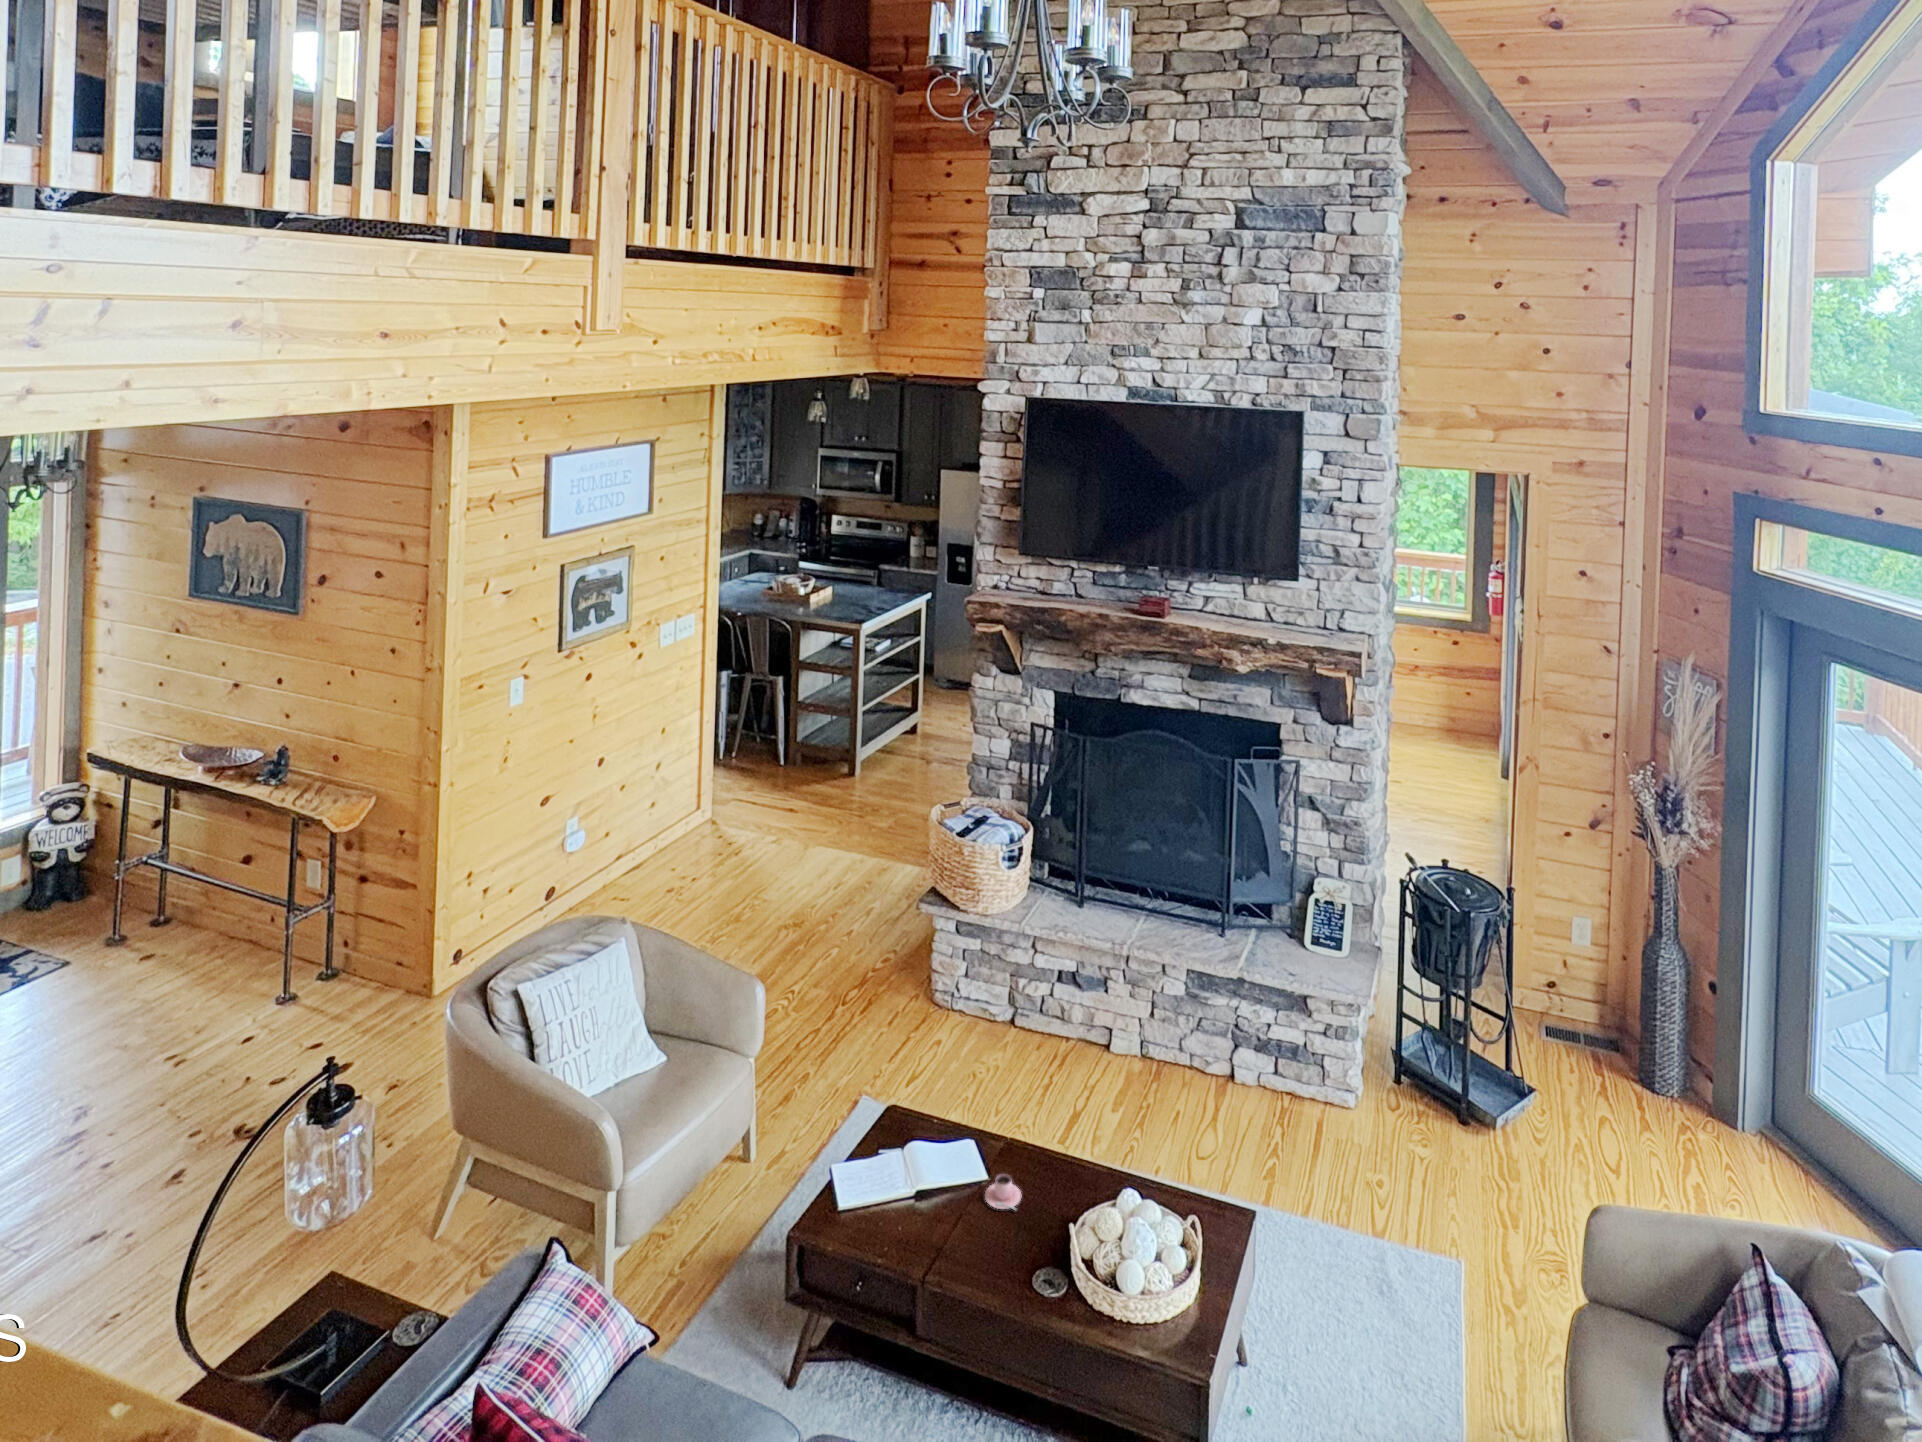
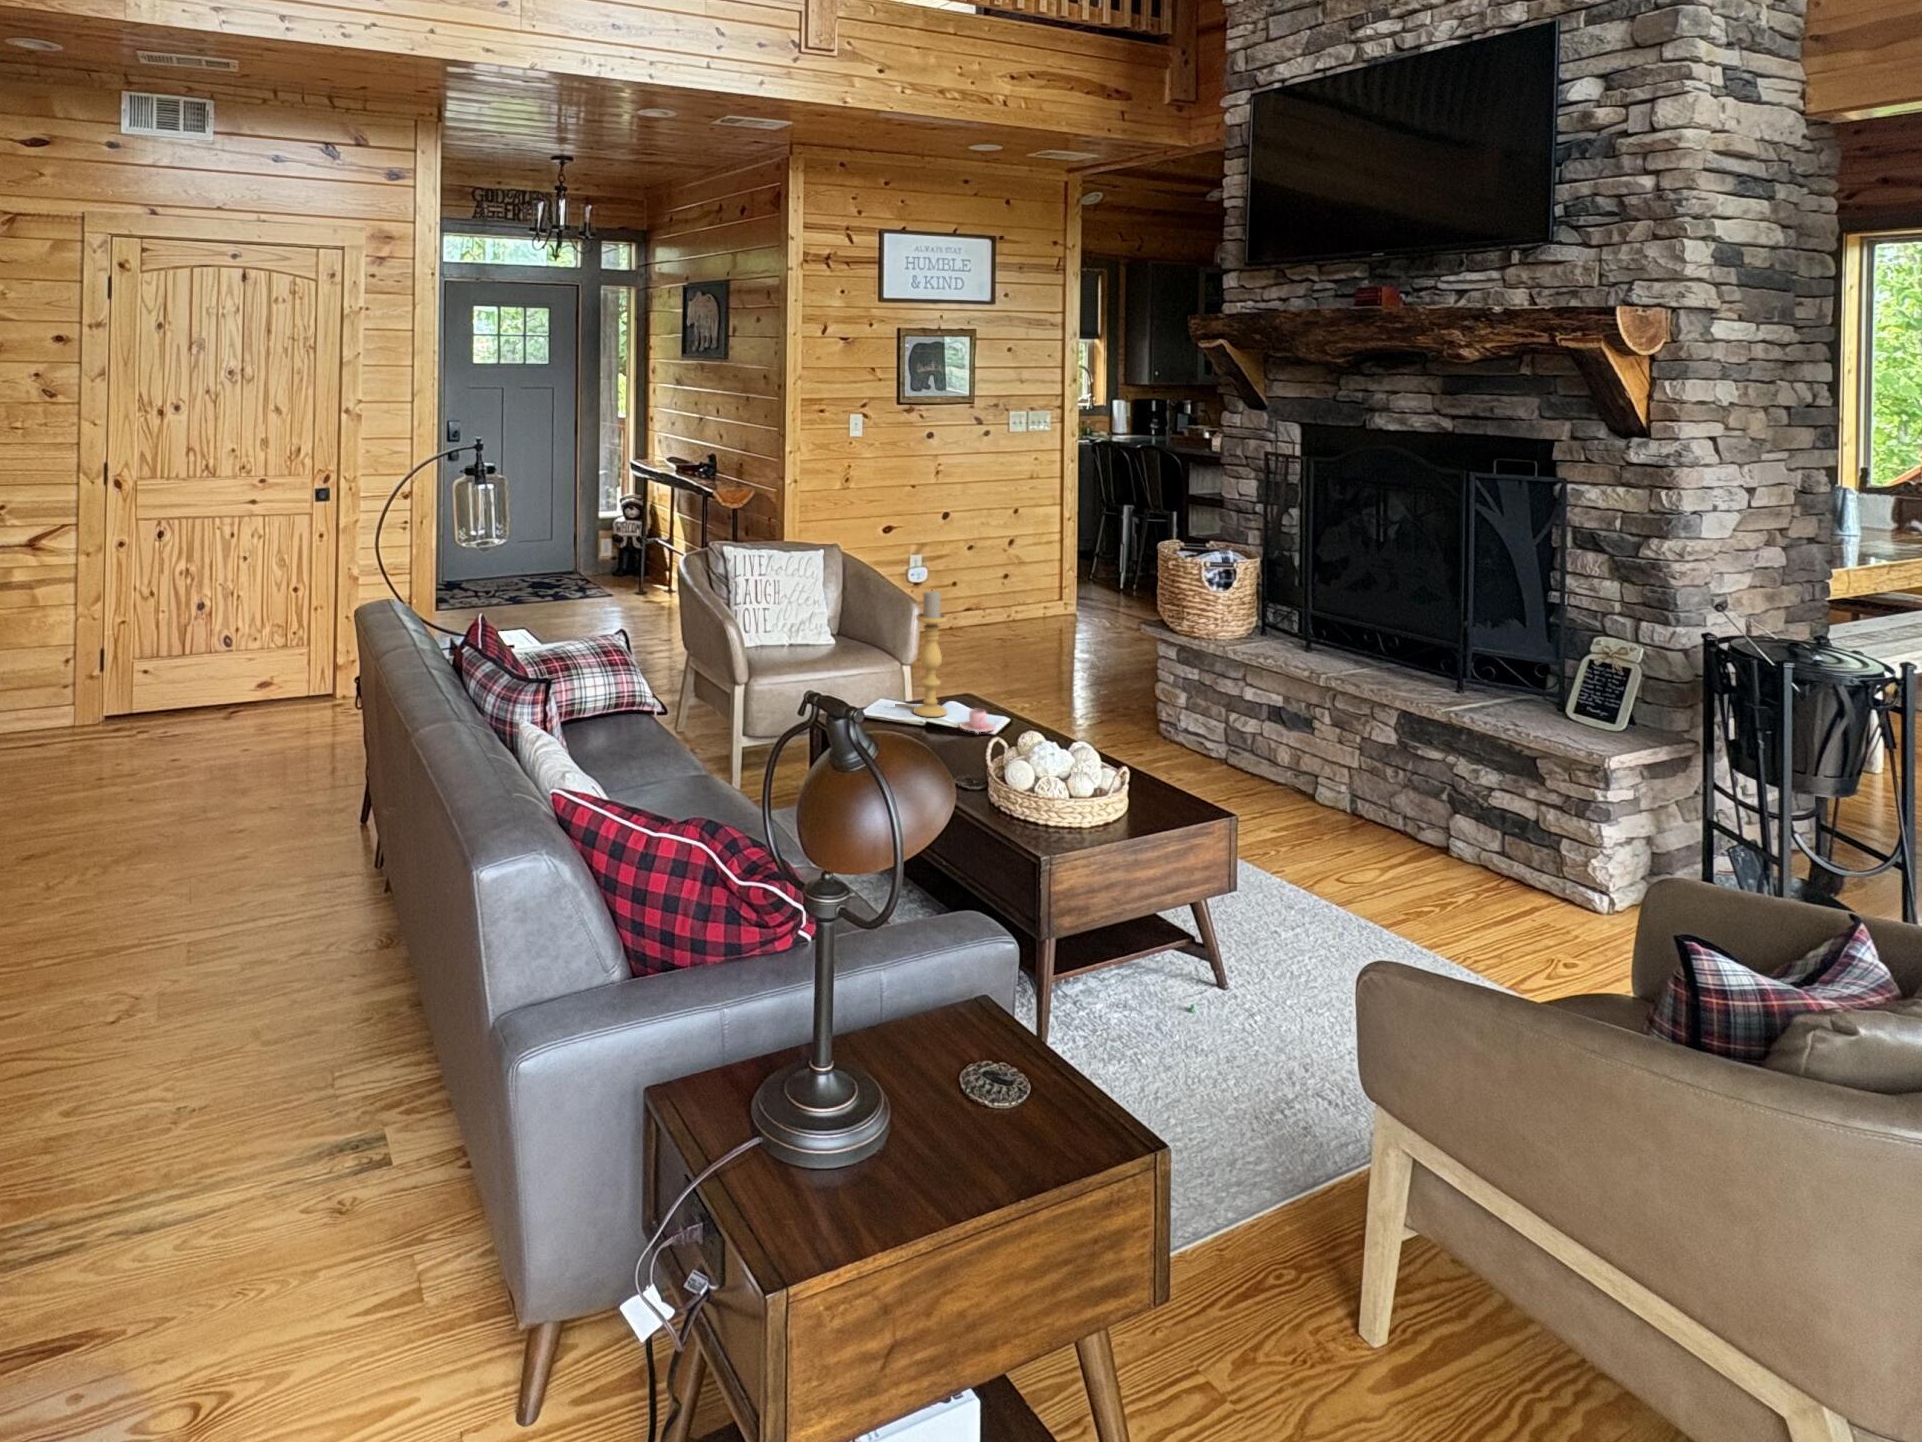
candle holder: none [919,1057,956,1202] -> present [914,590,947,717]

